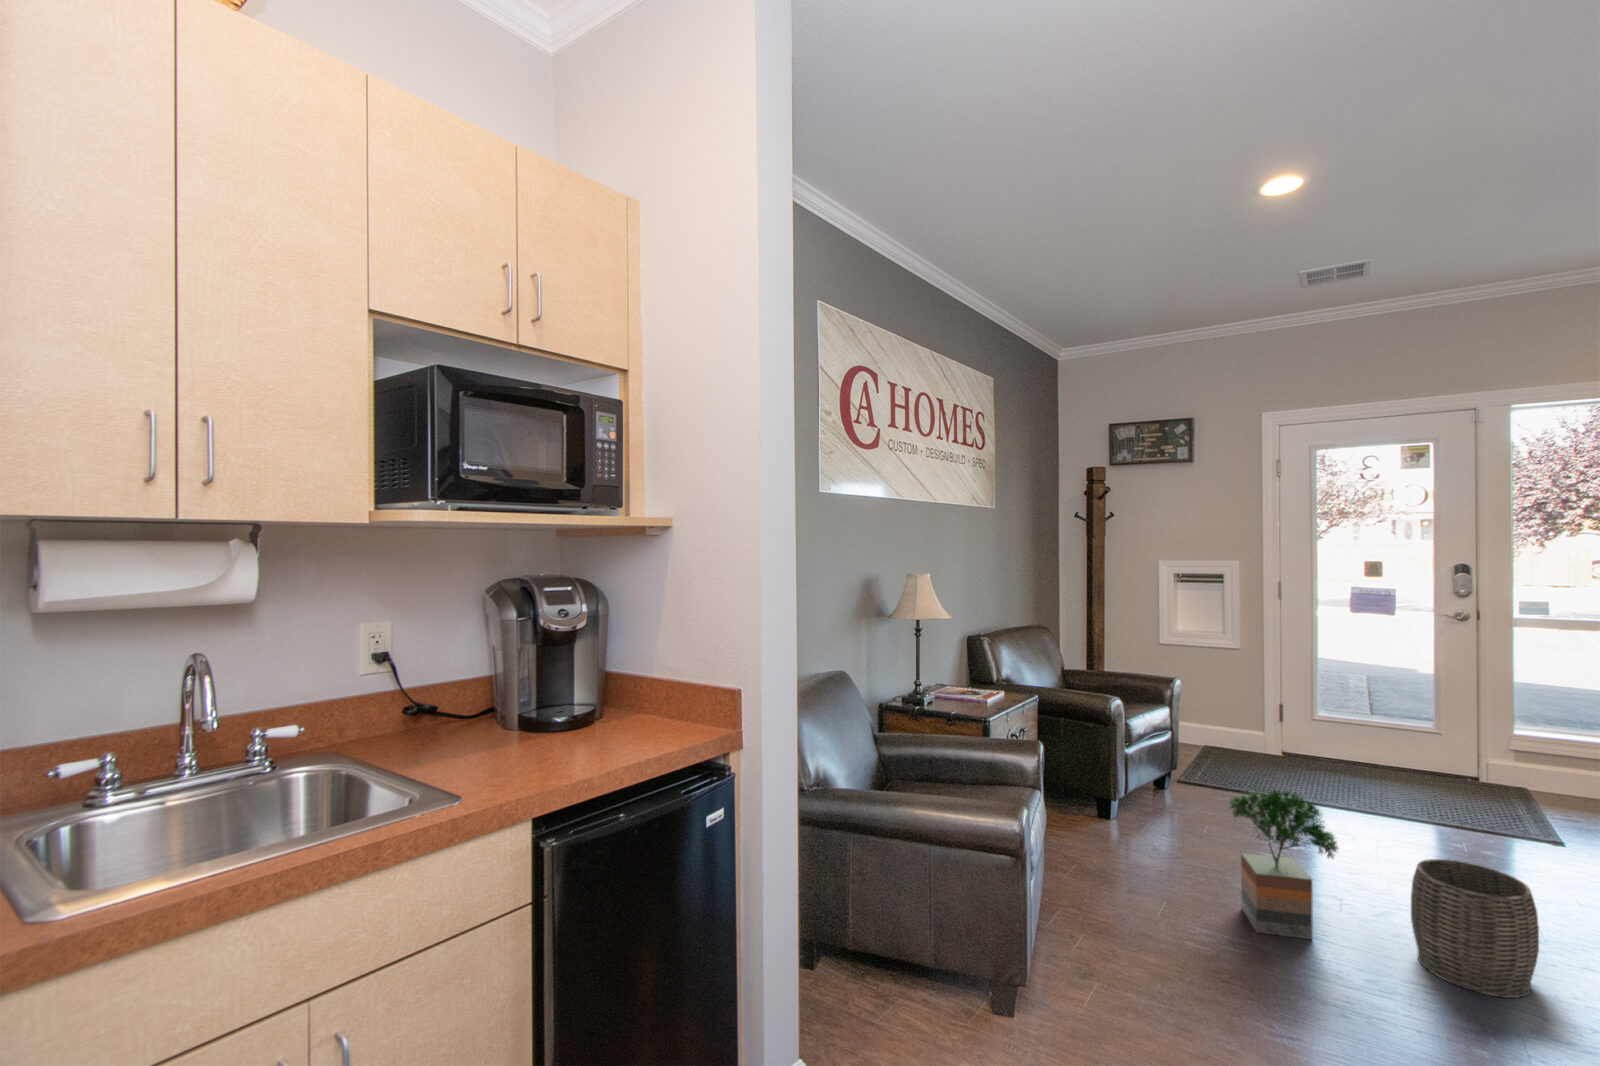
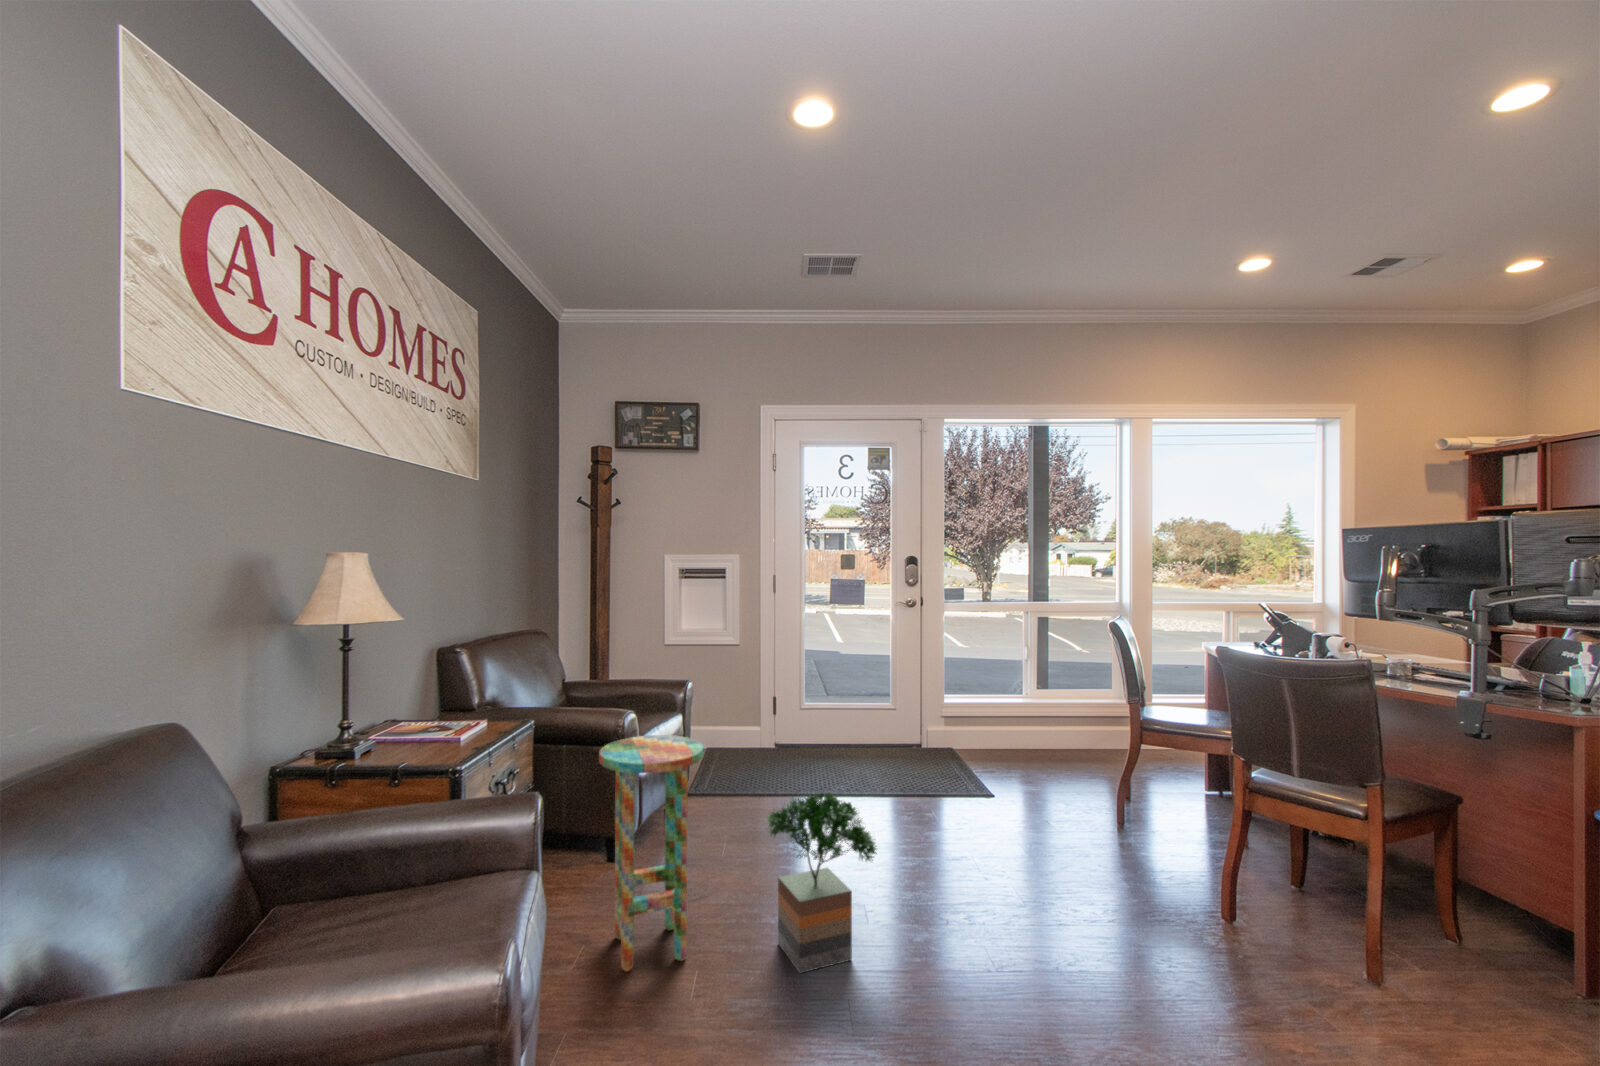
side table: none [1085,718,1171,895] -> present [599,735,703,972]
woven basket: present [1411,859,1539,998] -> none [933,831,1032,970]

